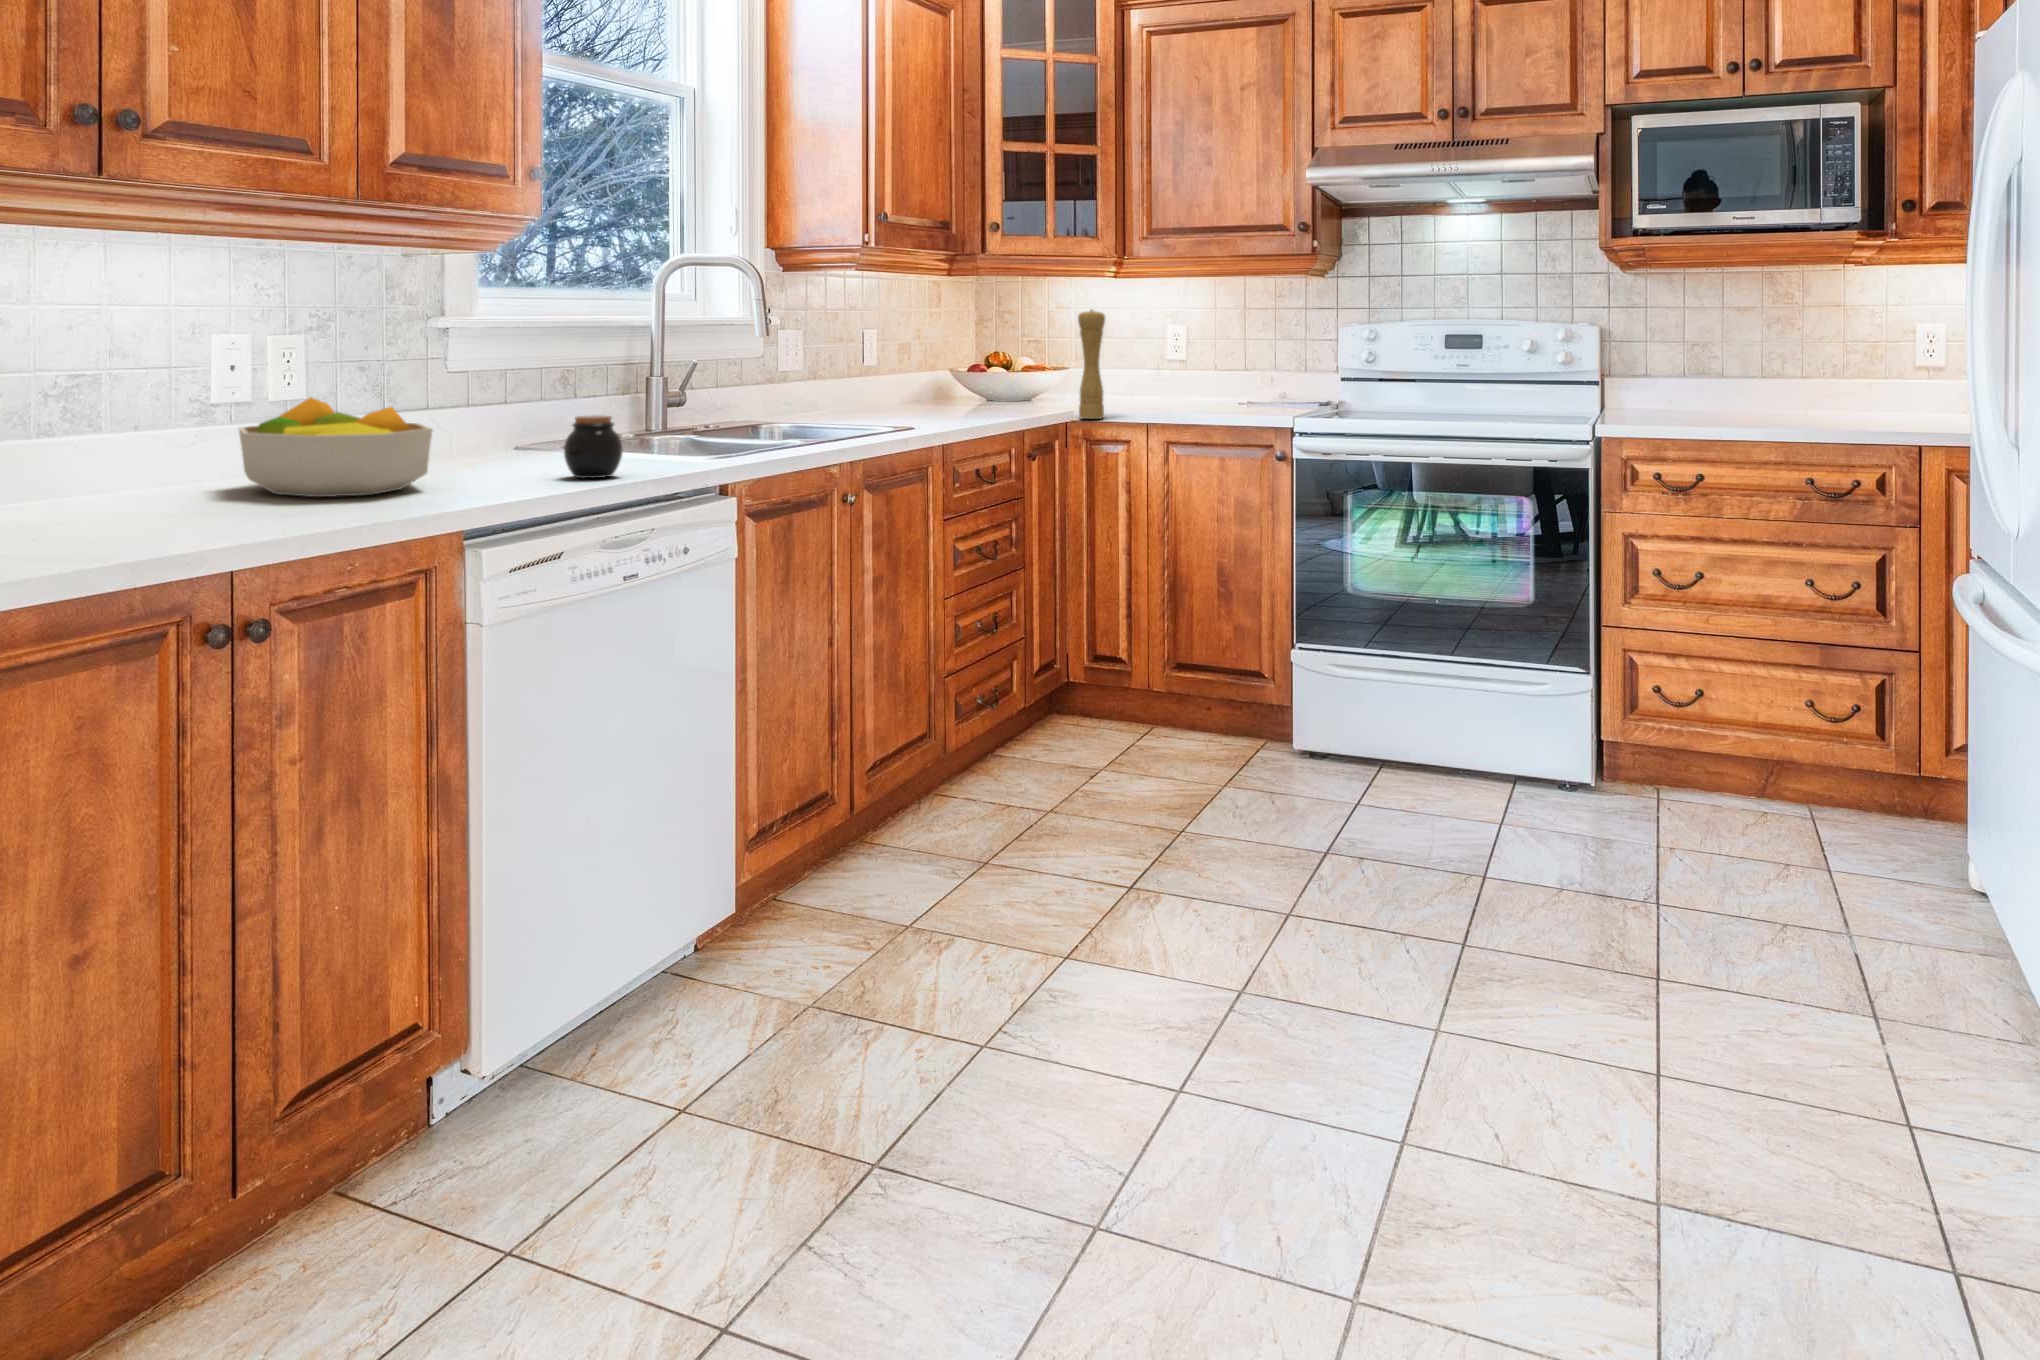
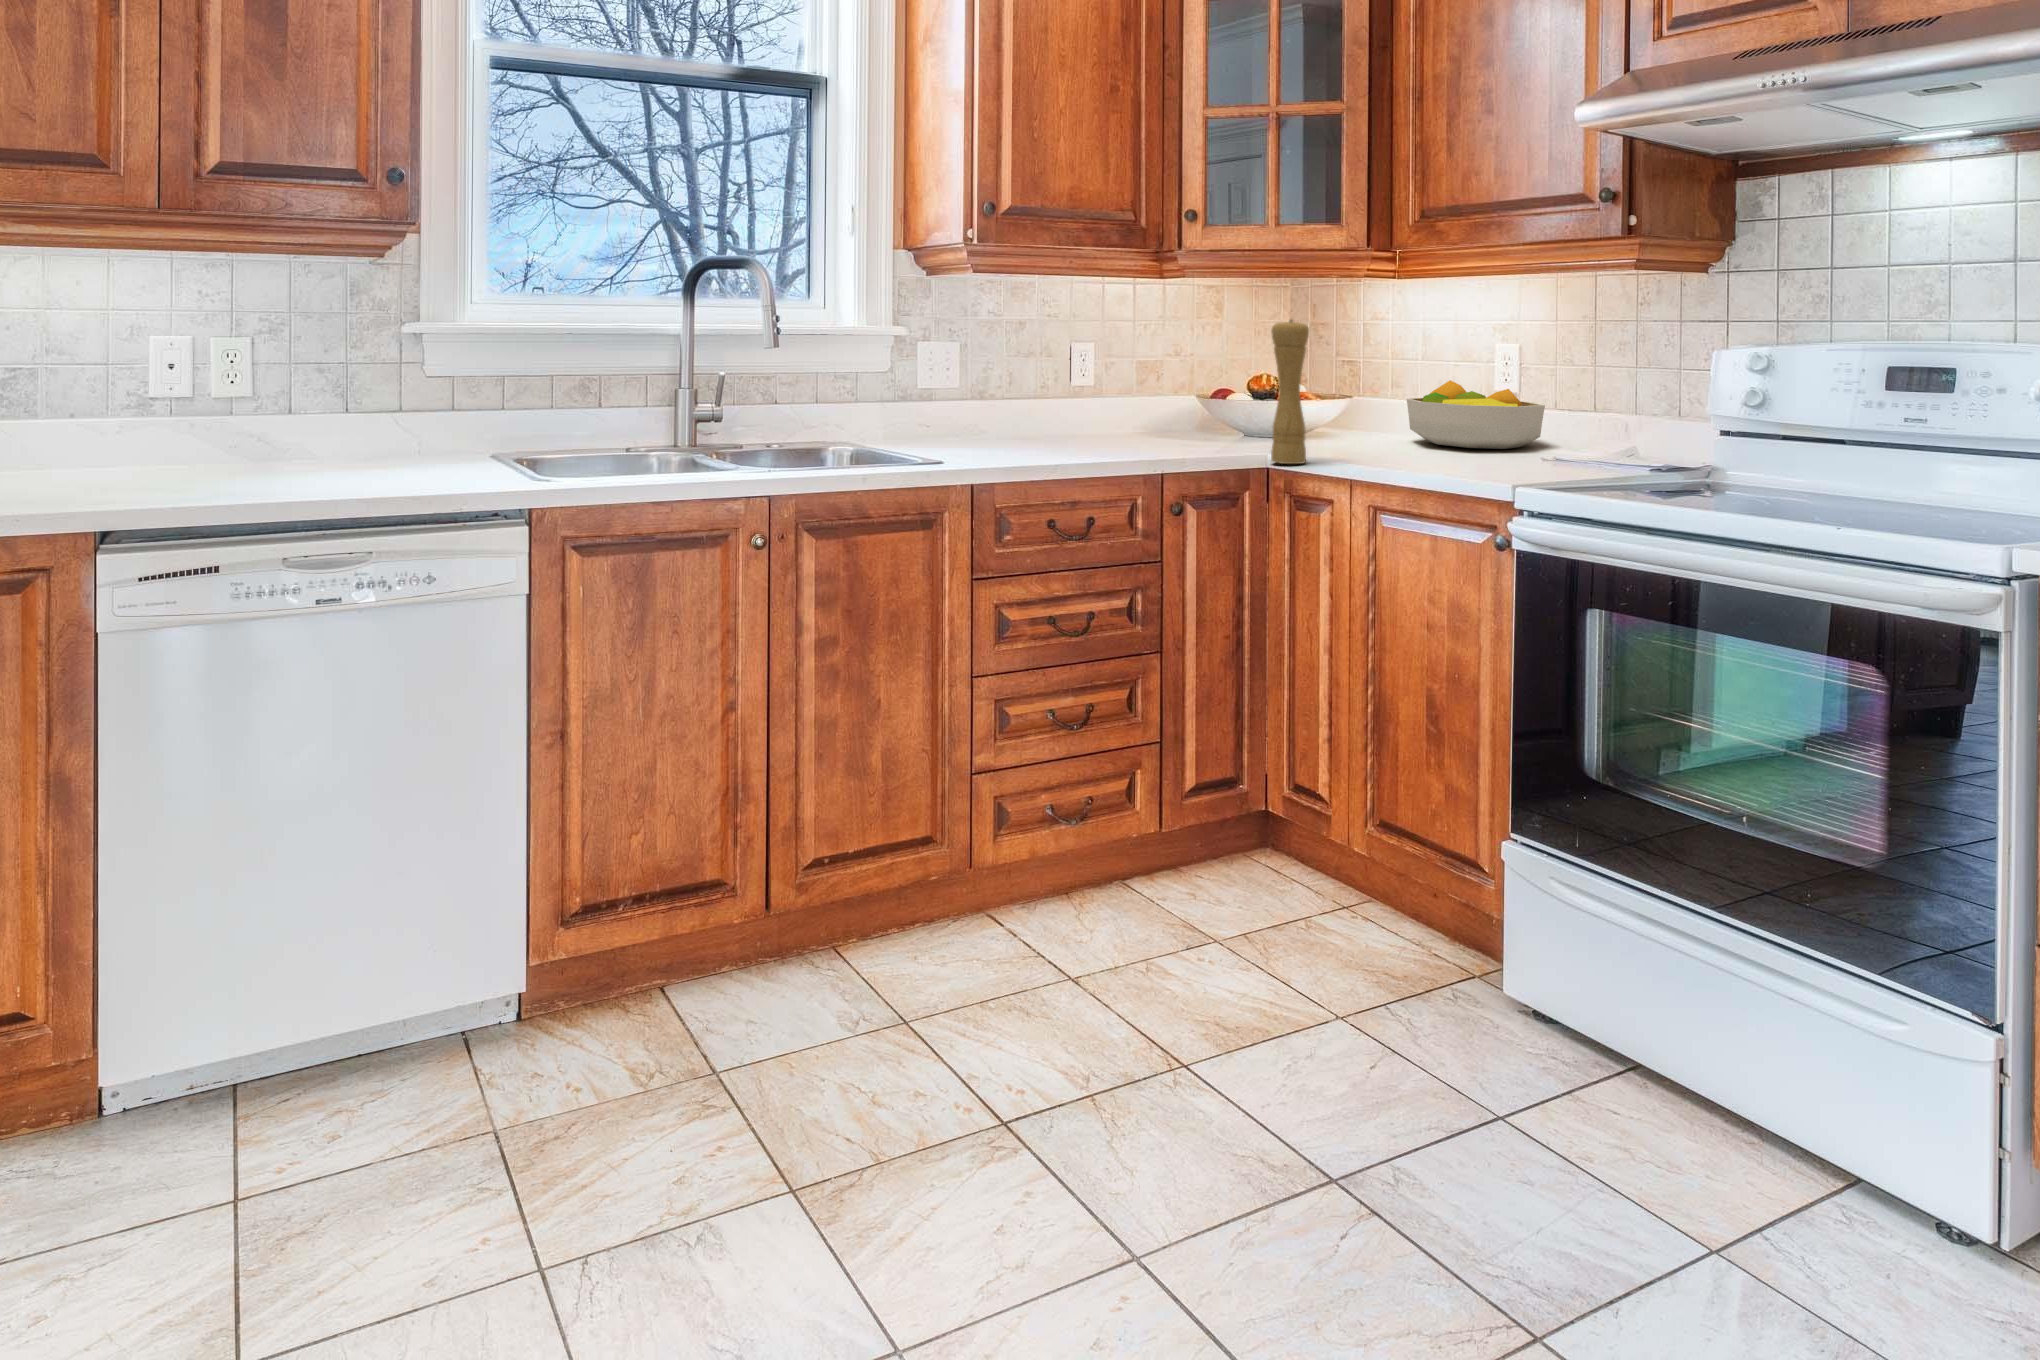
fruit bowl: present [239,398,432,497] -> present [1407,380,1545,449]
jar: present [564,415,623,478] -> none [337,424,400,490]

